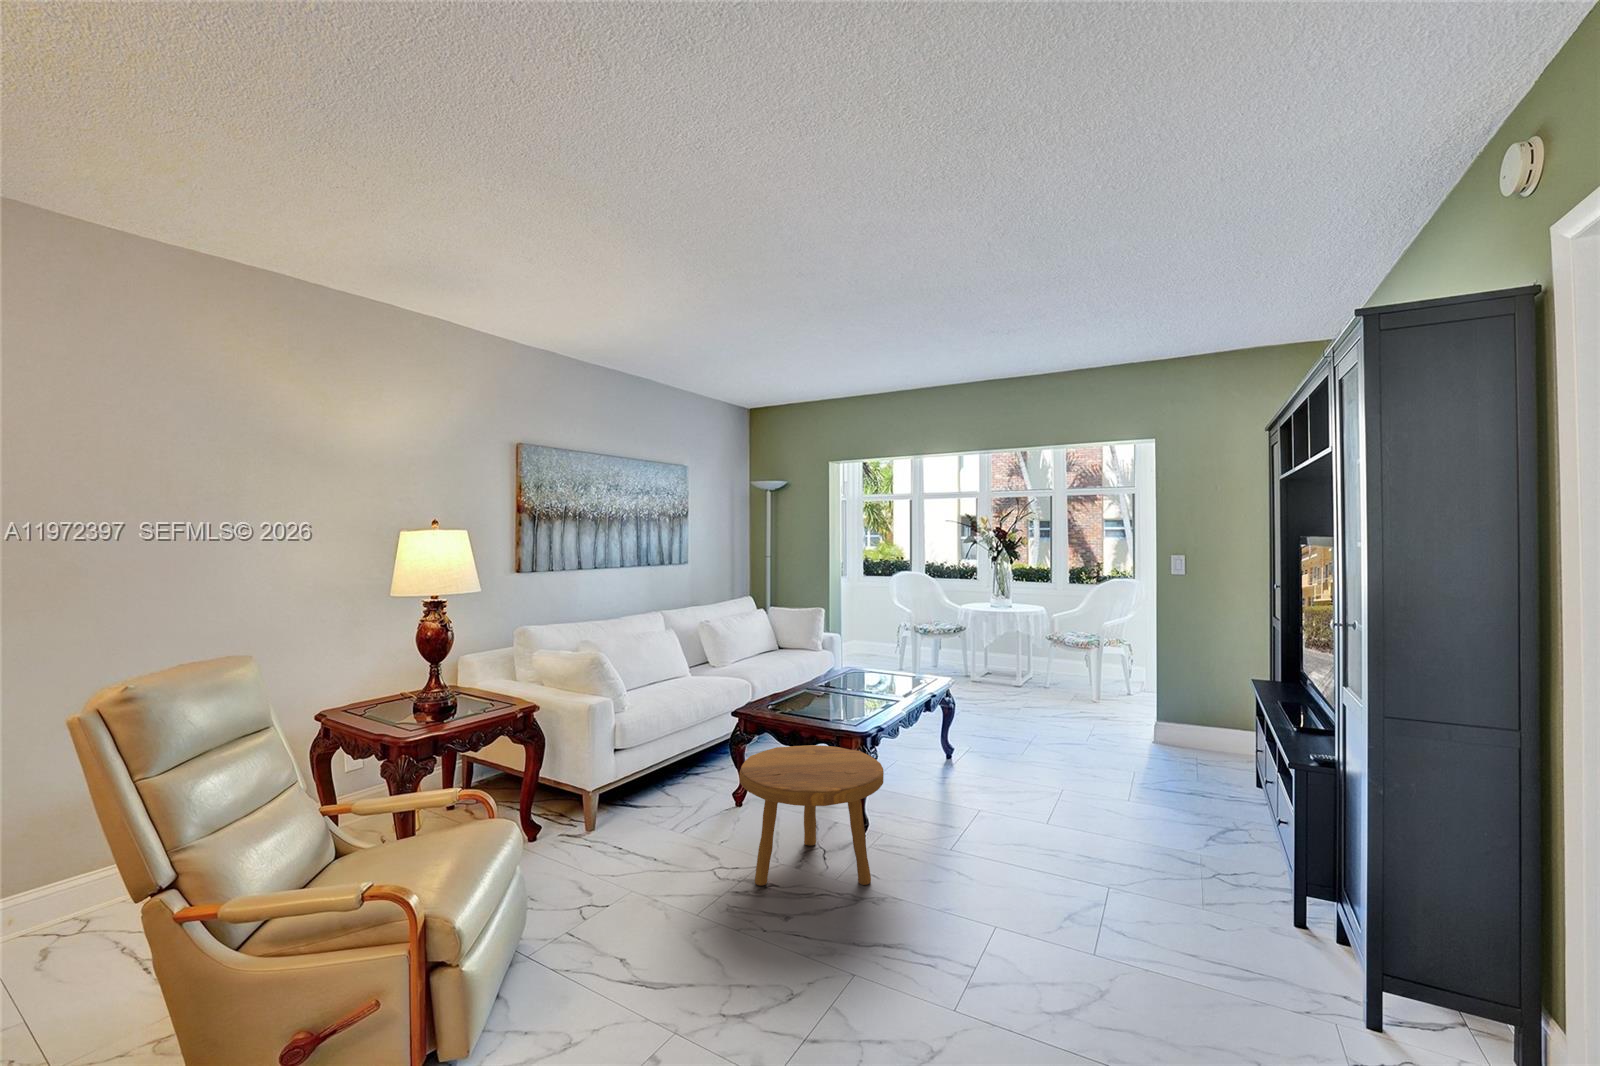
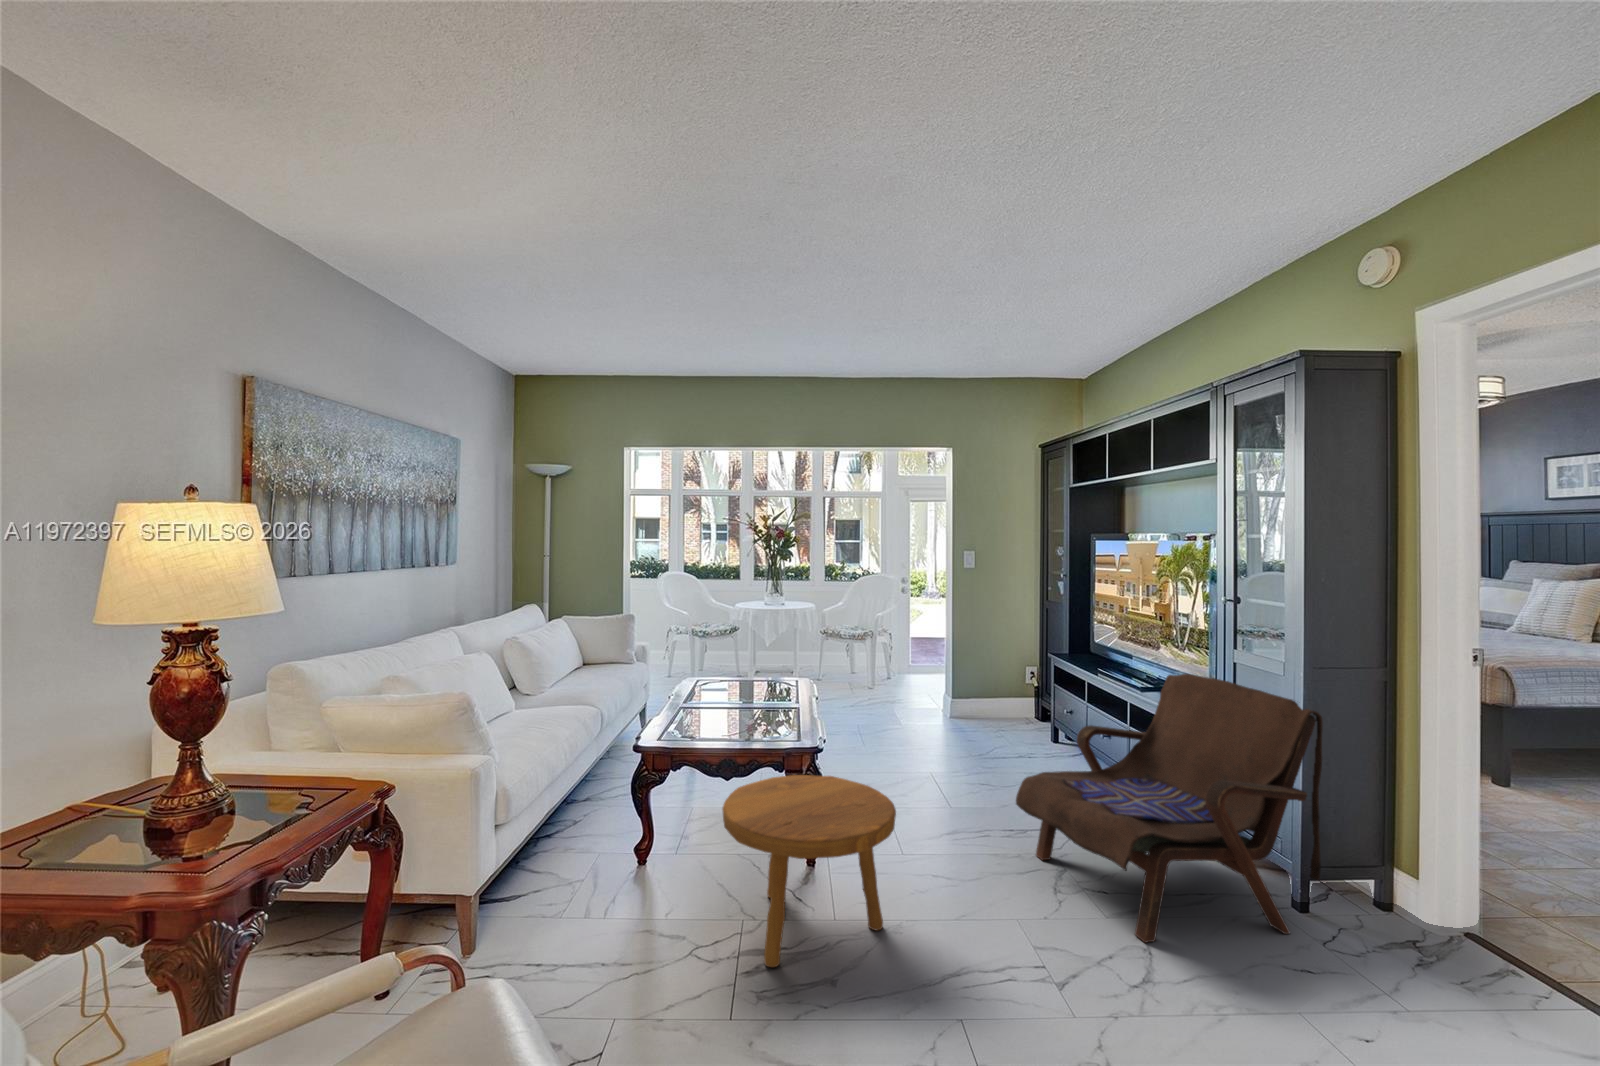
armchair: none [1062,697,1377,1002] -> present [1016,674,1323,943]

